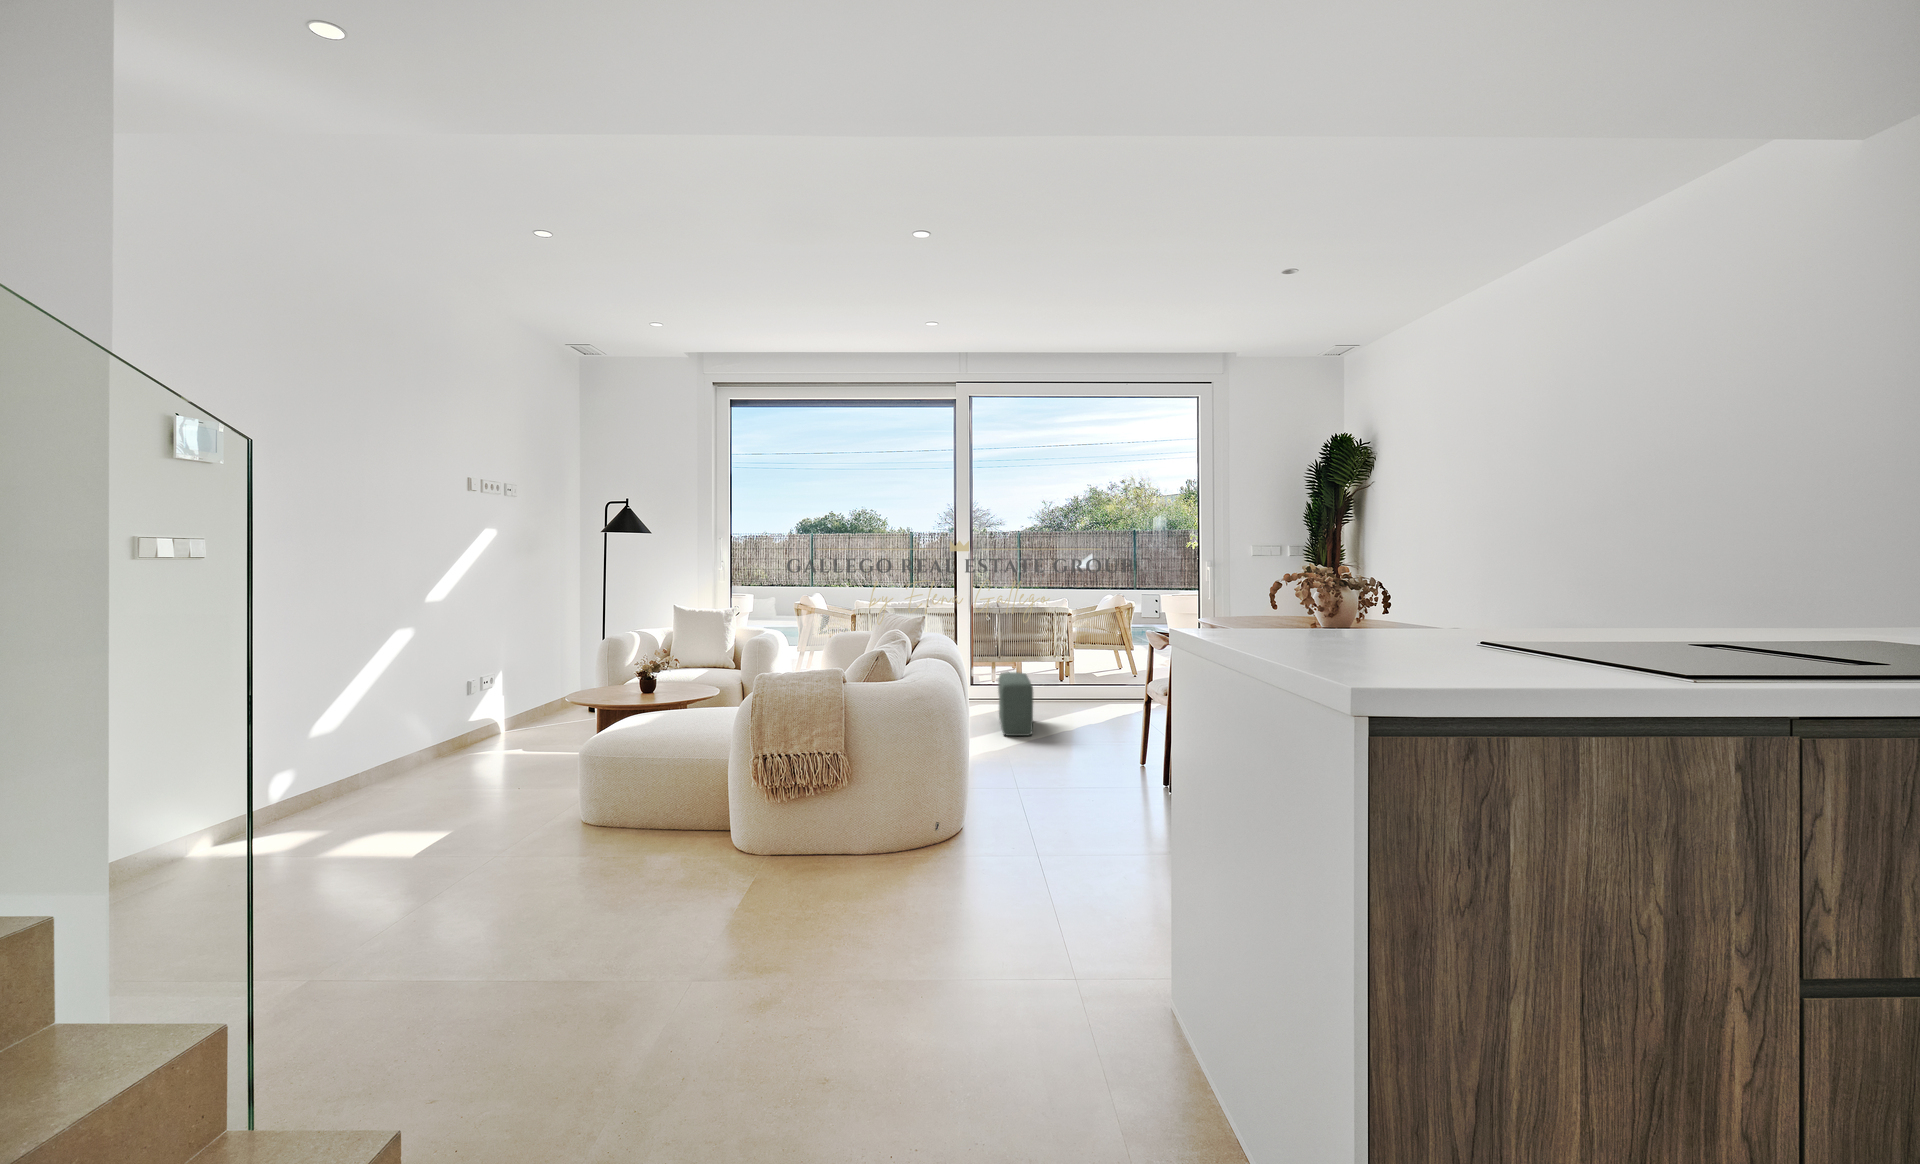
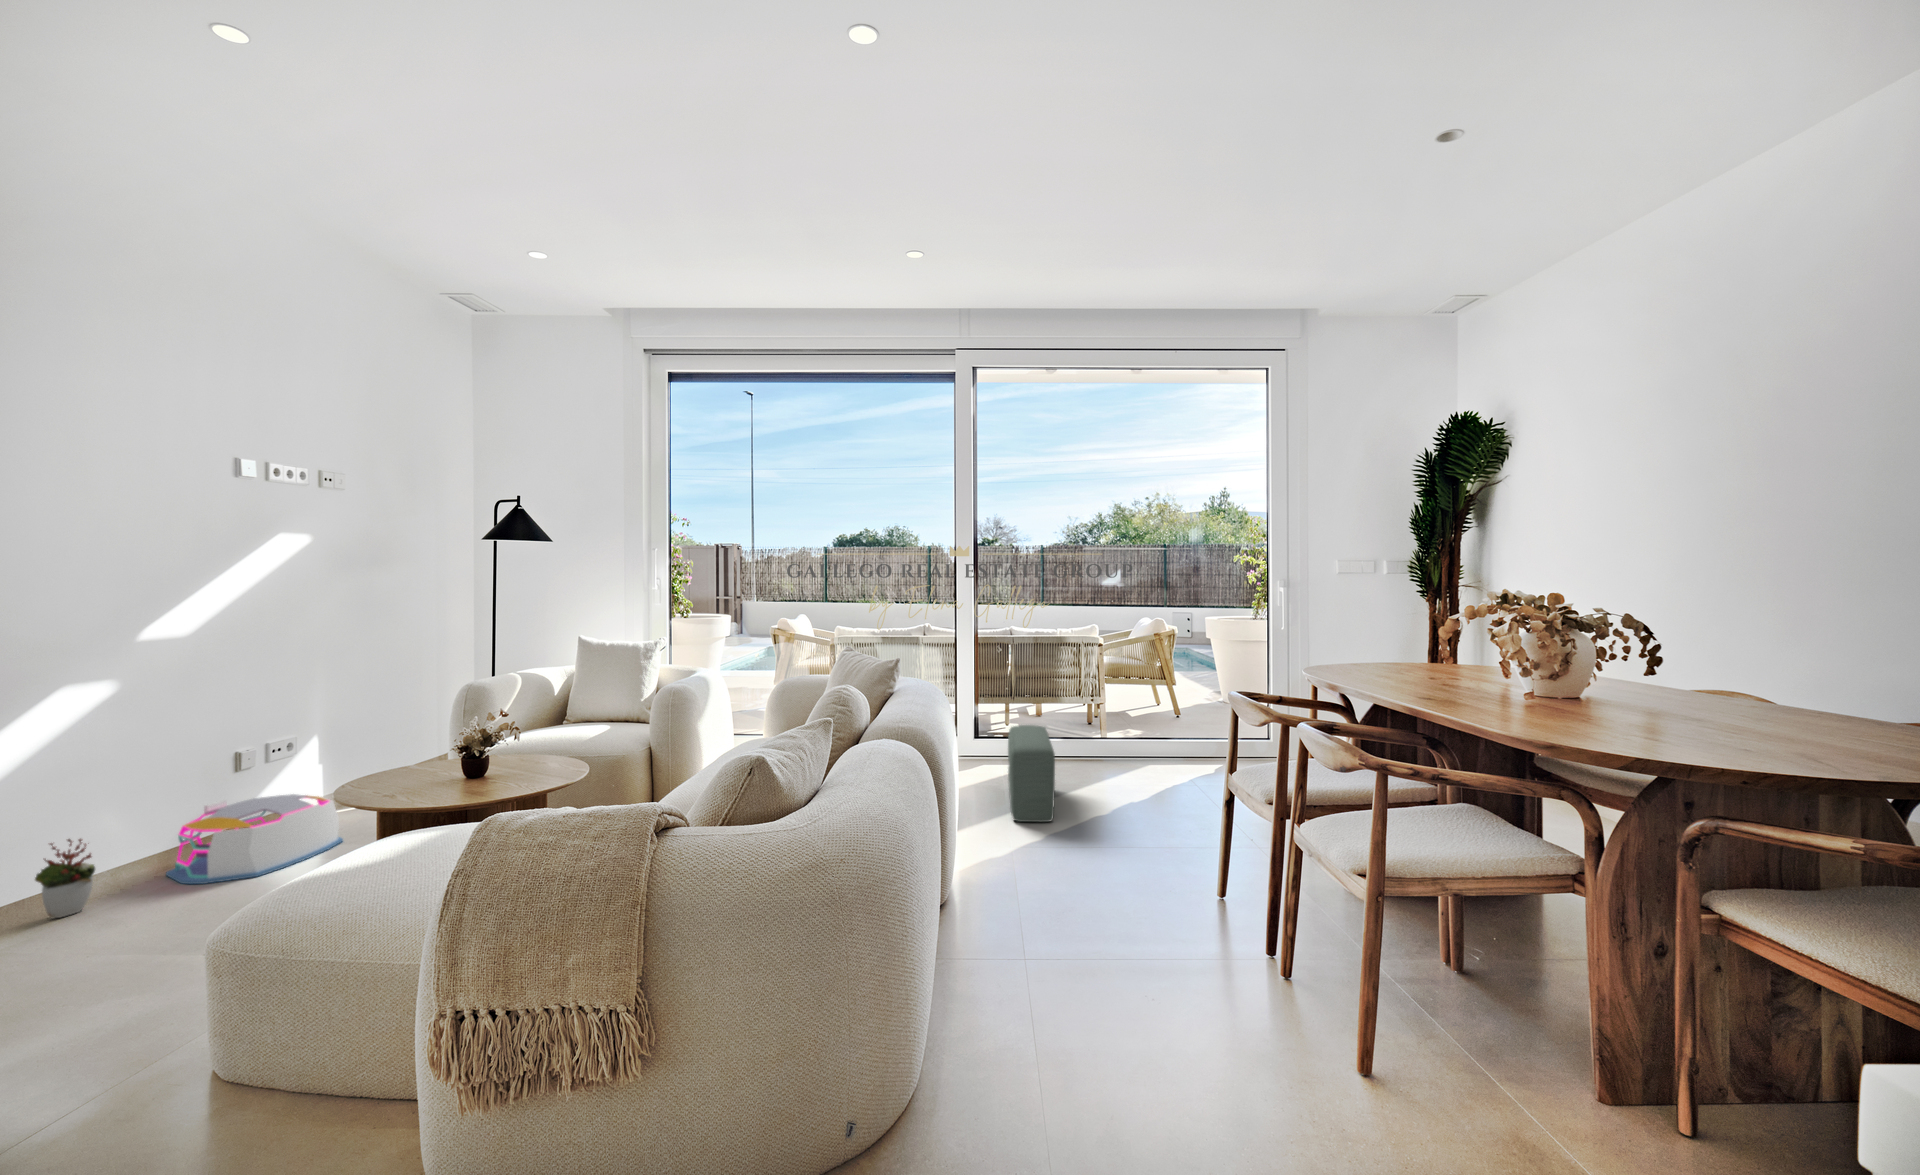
storage bin: none [433,716,532,768] -> present [166,794,343,884]
decorative plant: none [383,731,412,782] -> present [35,839,95,919]

